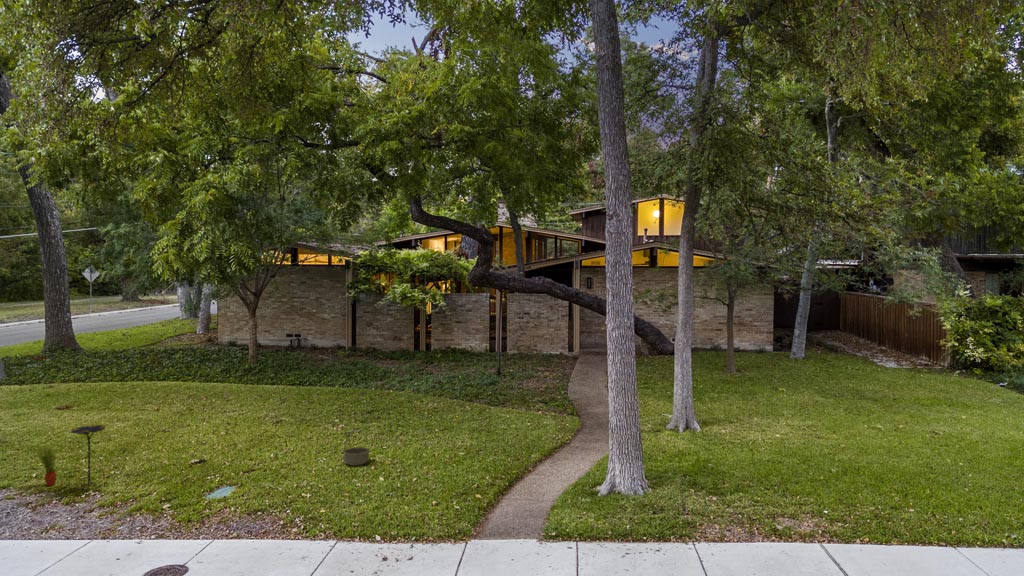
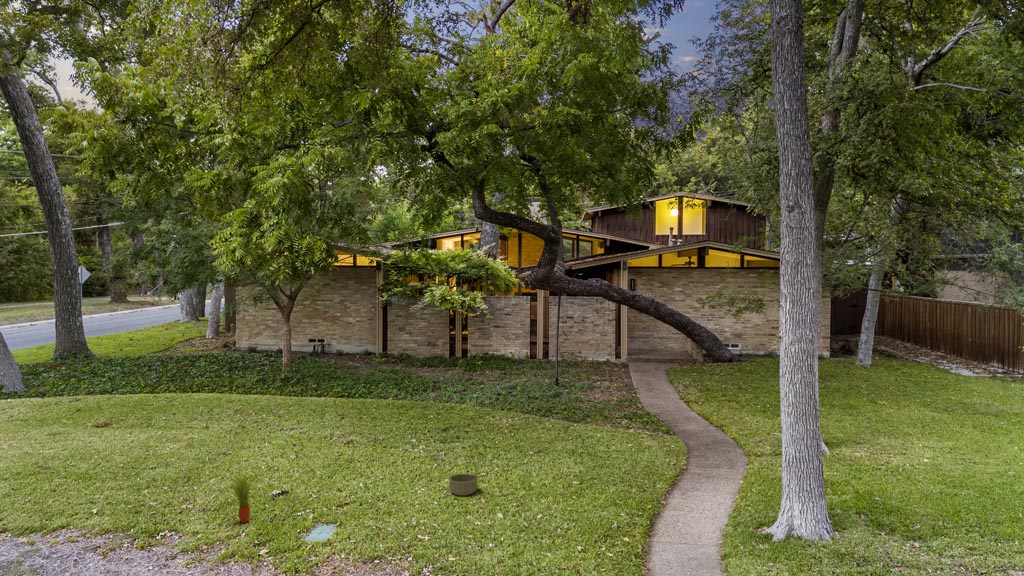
side table: present [71,425,105,489] -> none [144,452,183,535]
potted plant: present [37,445,57,486] -> present [231,475,252,523]

